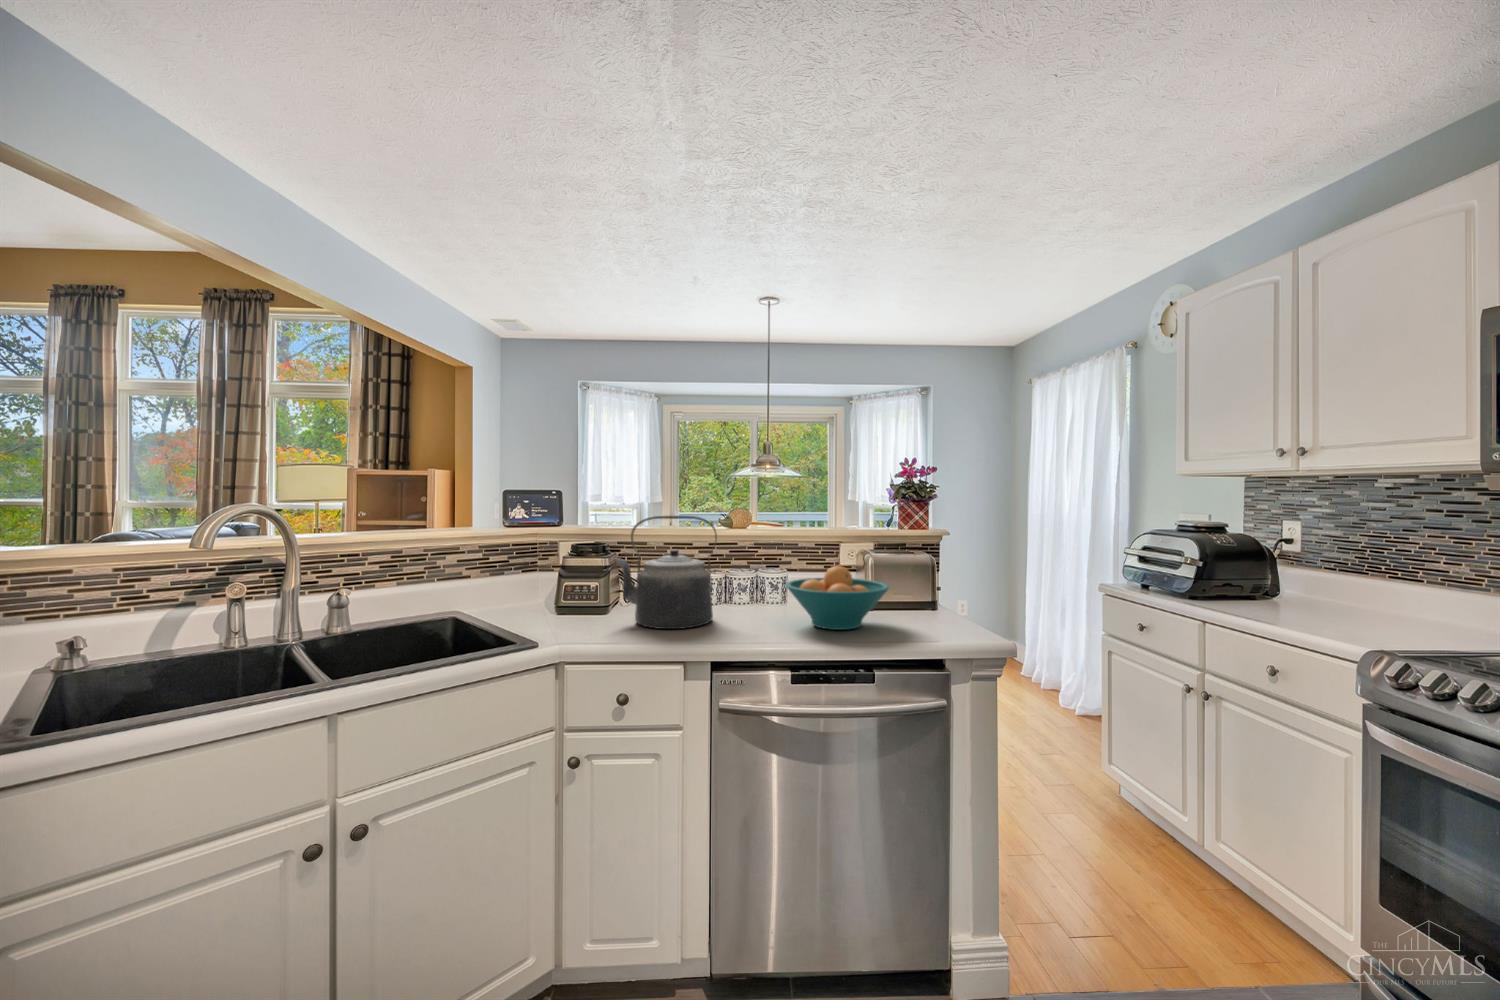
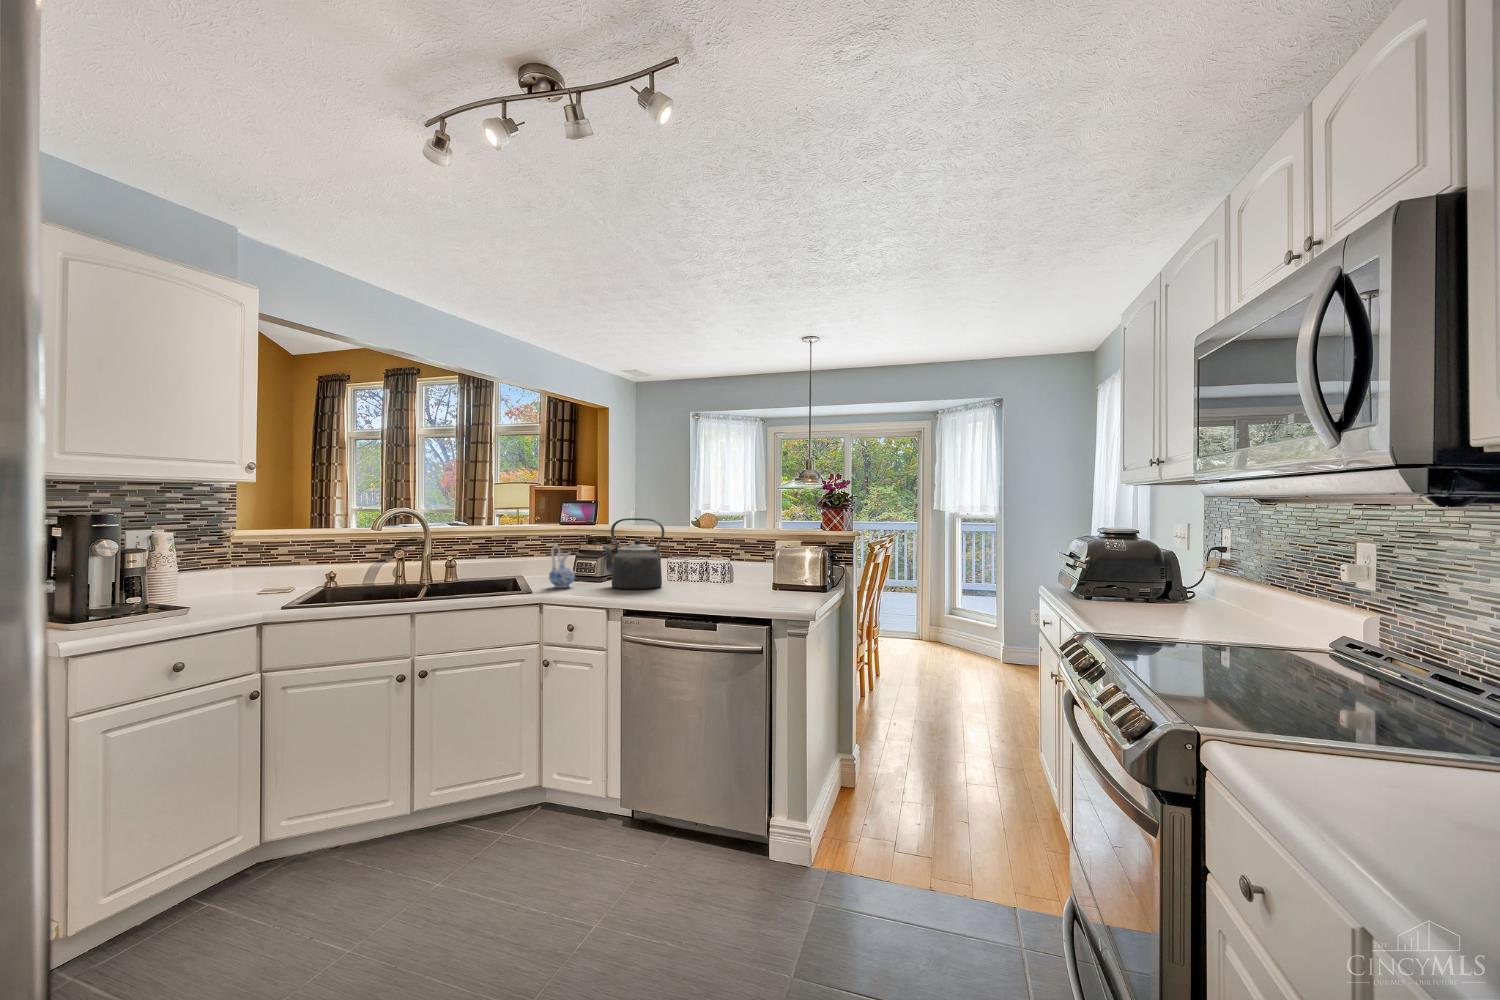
ceramic pitcher: none [533,564,576,633] -> present [549,546,575,588]
fruit bowl: present [786,566,889,630] -> none [696,554,765,595]

